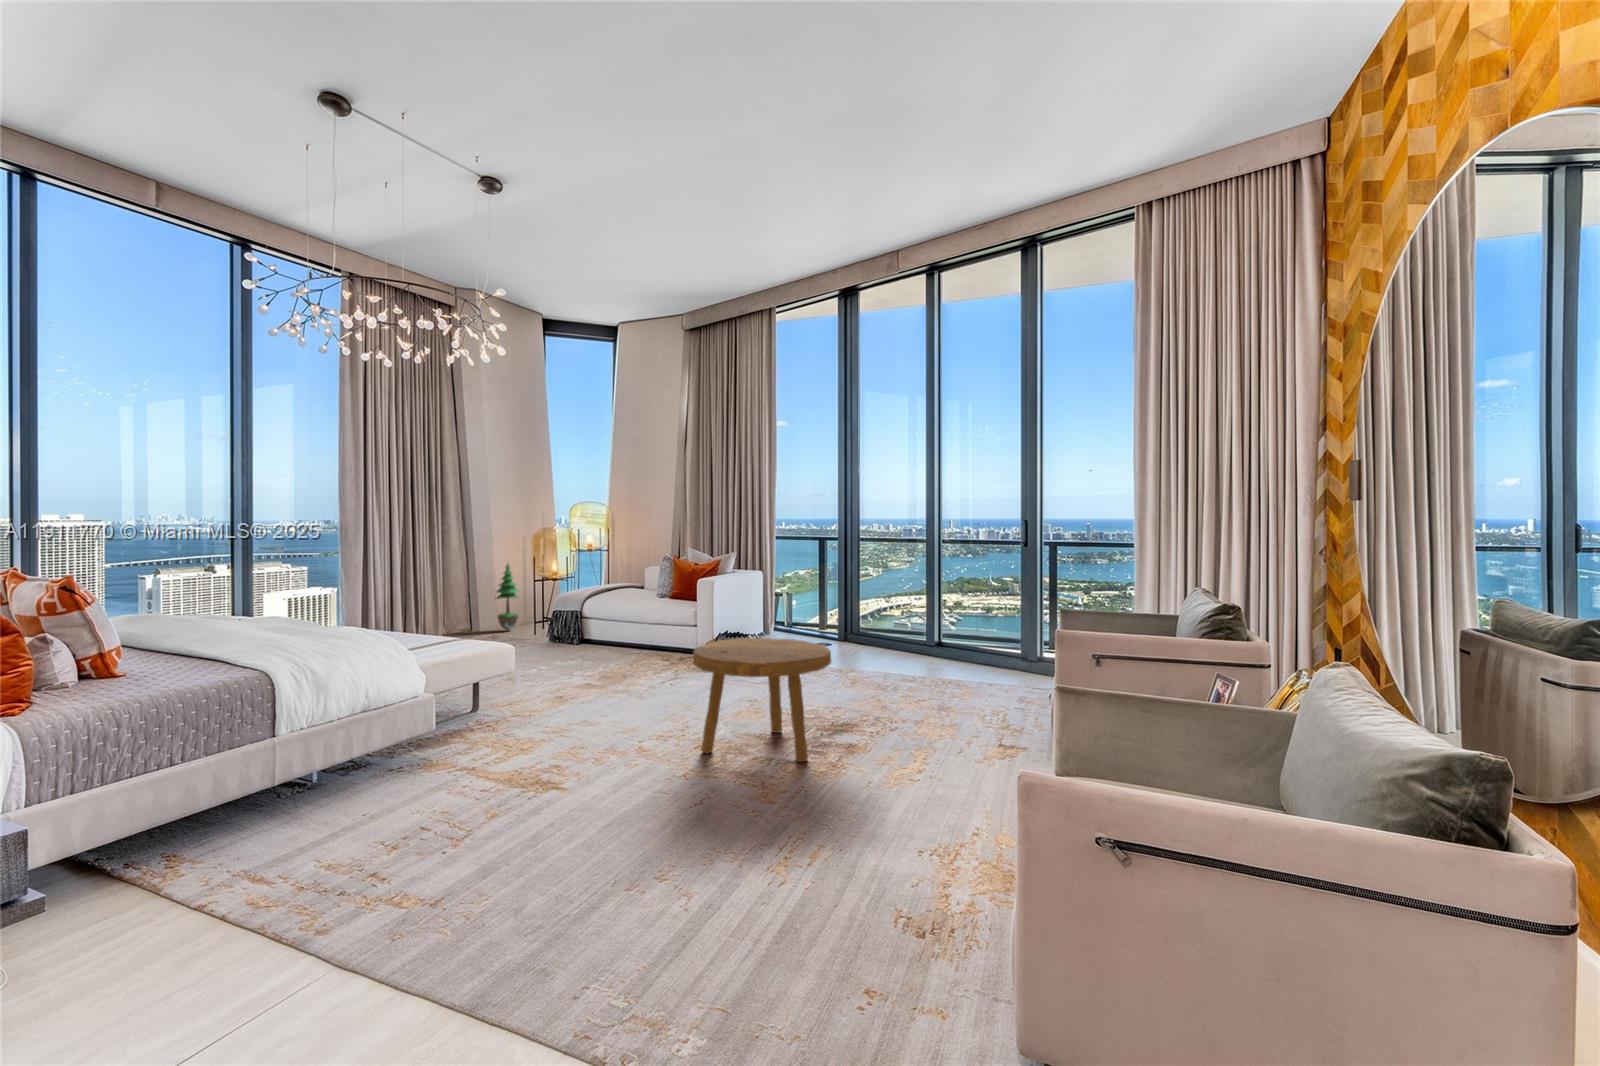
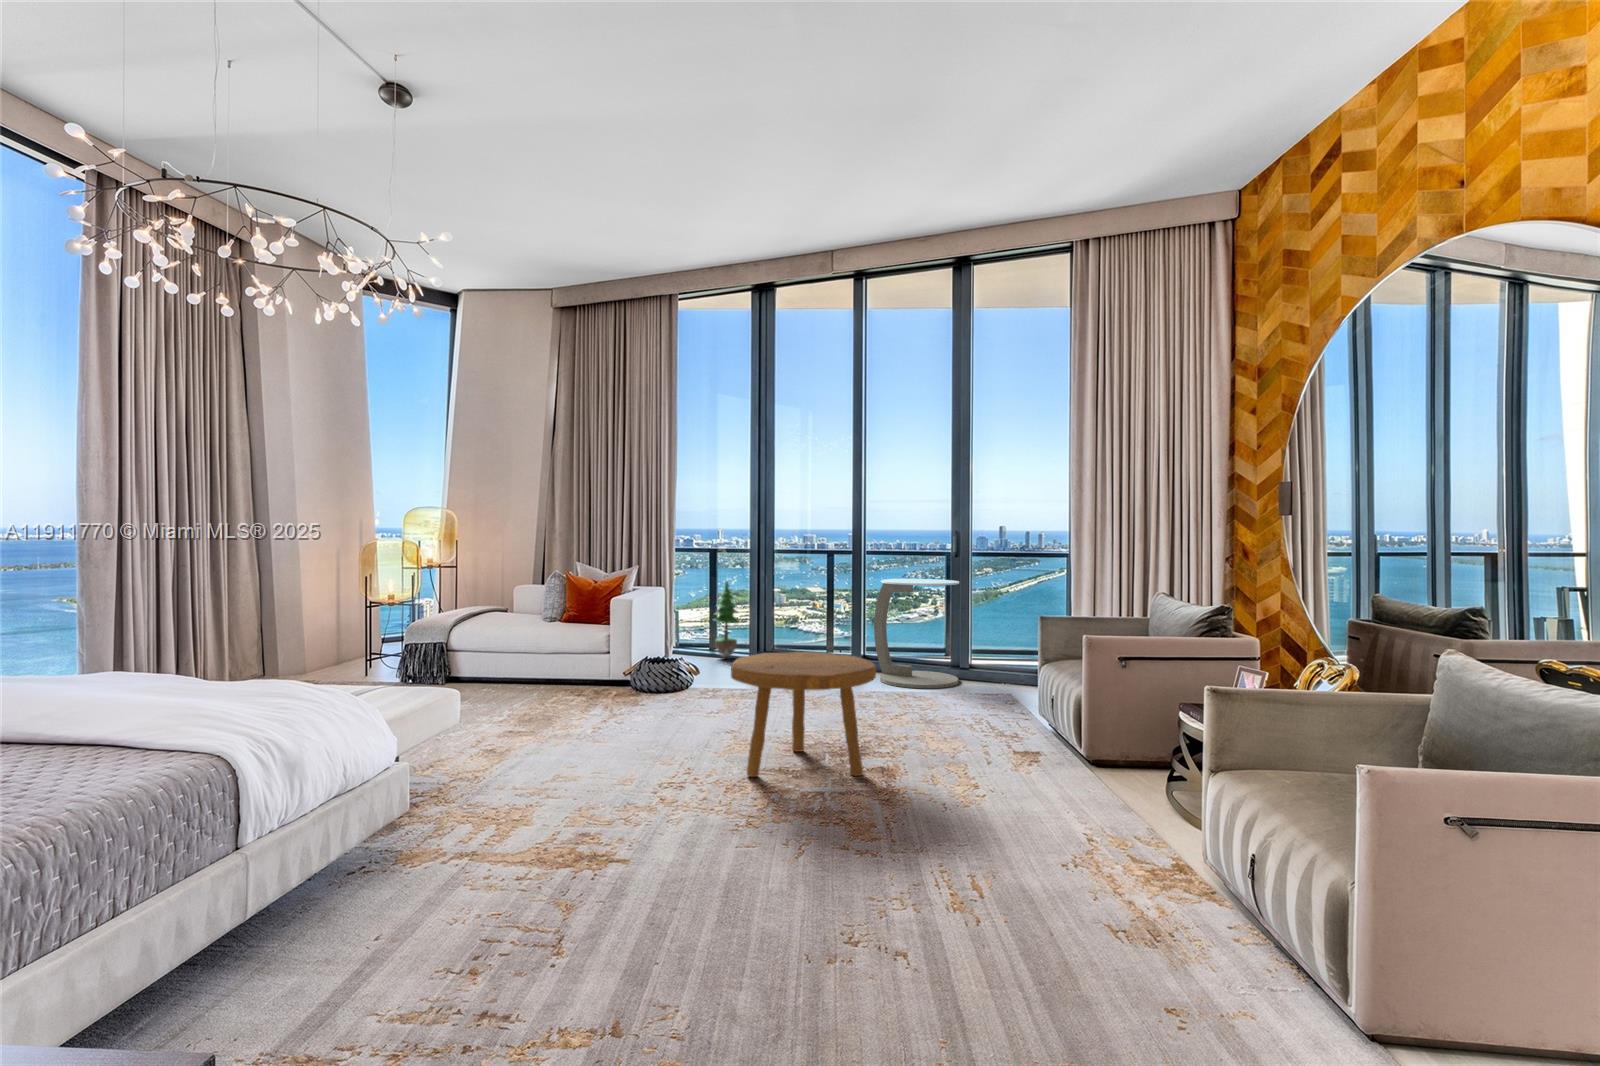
potted tree: present [495,564,519,630] -> present [714,582,739,658]
side table: none [939,568,1020,680] -> present [874,579,959,688]

